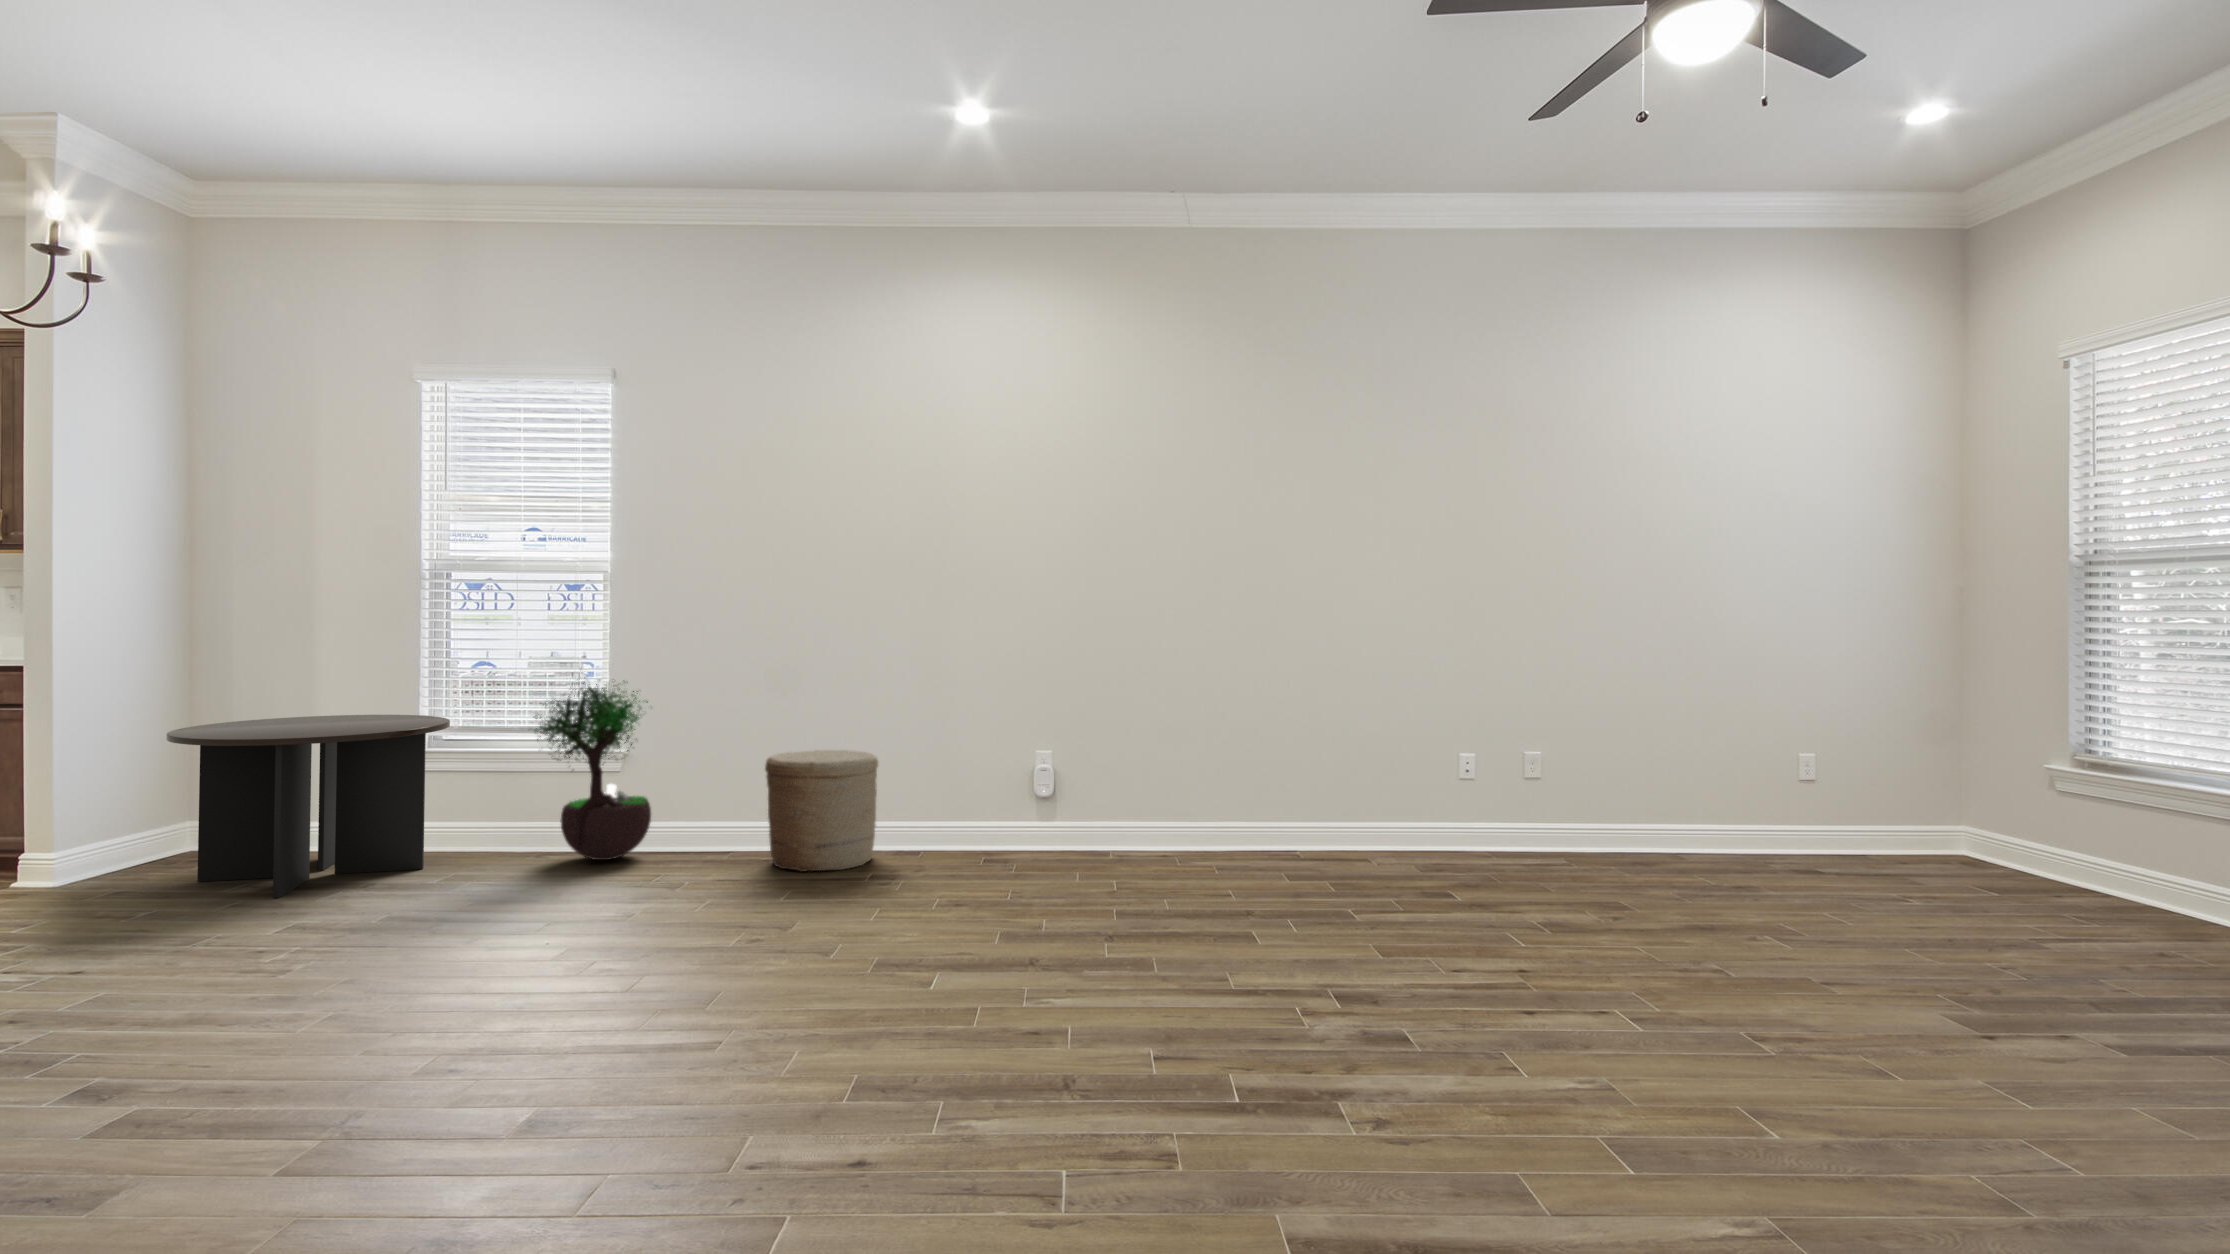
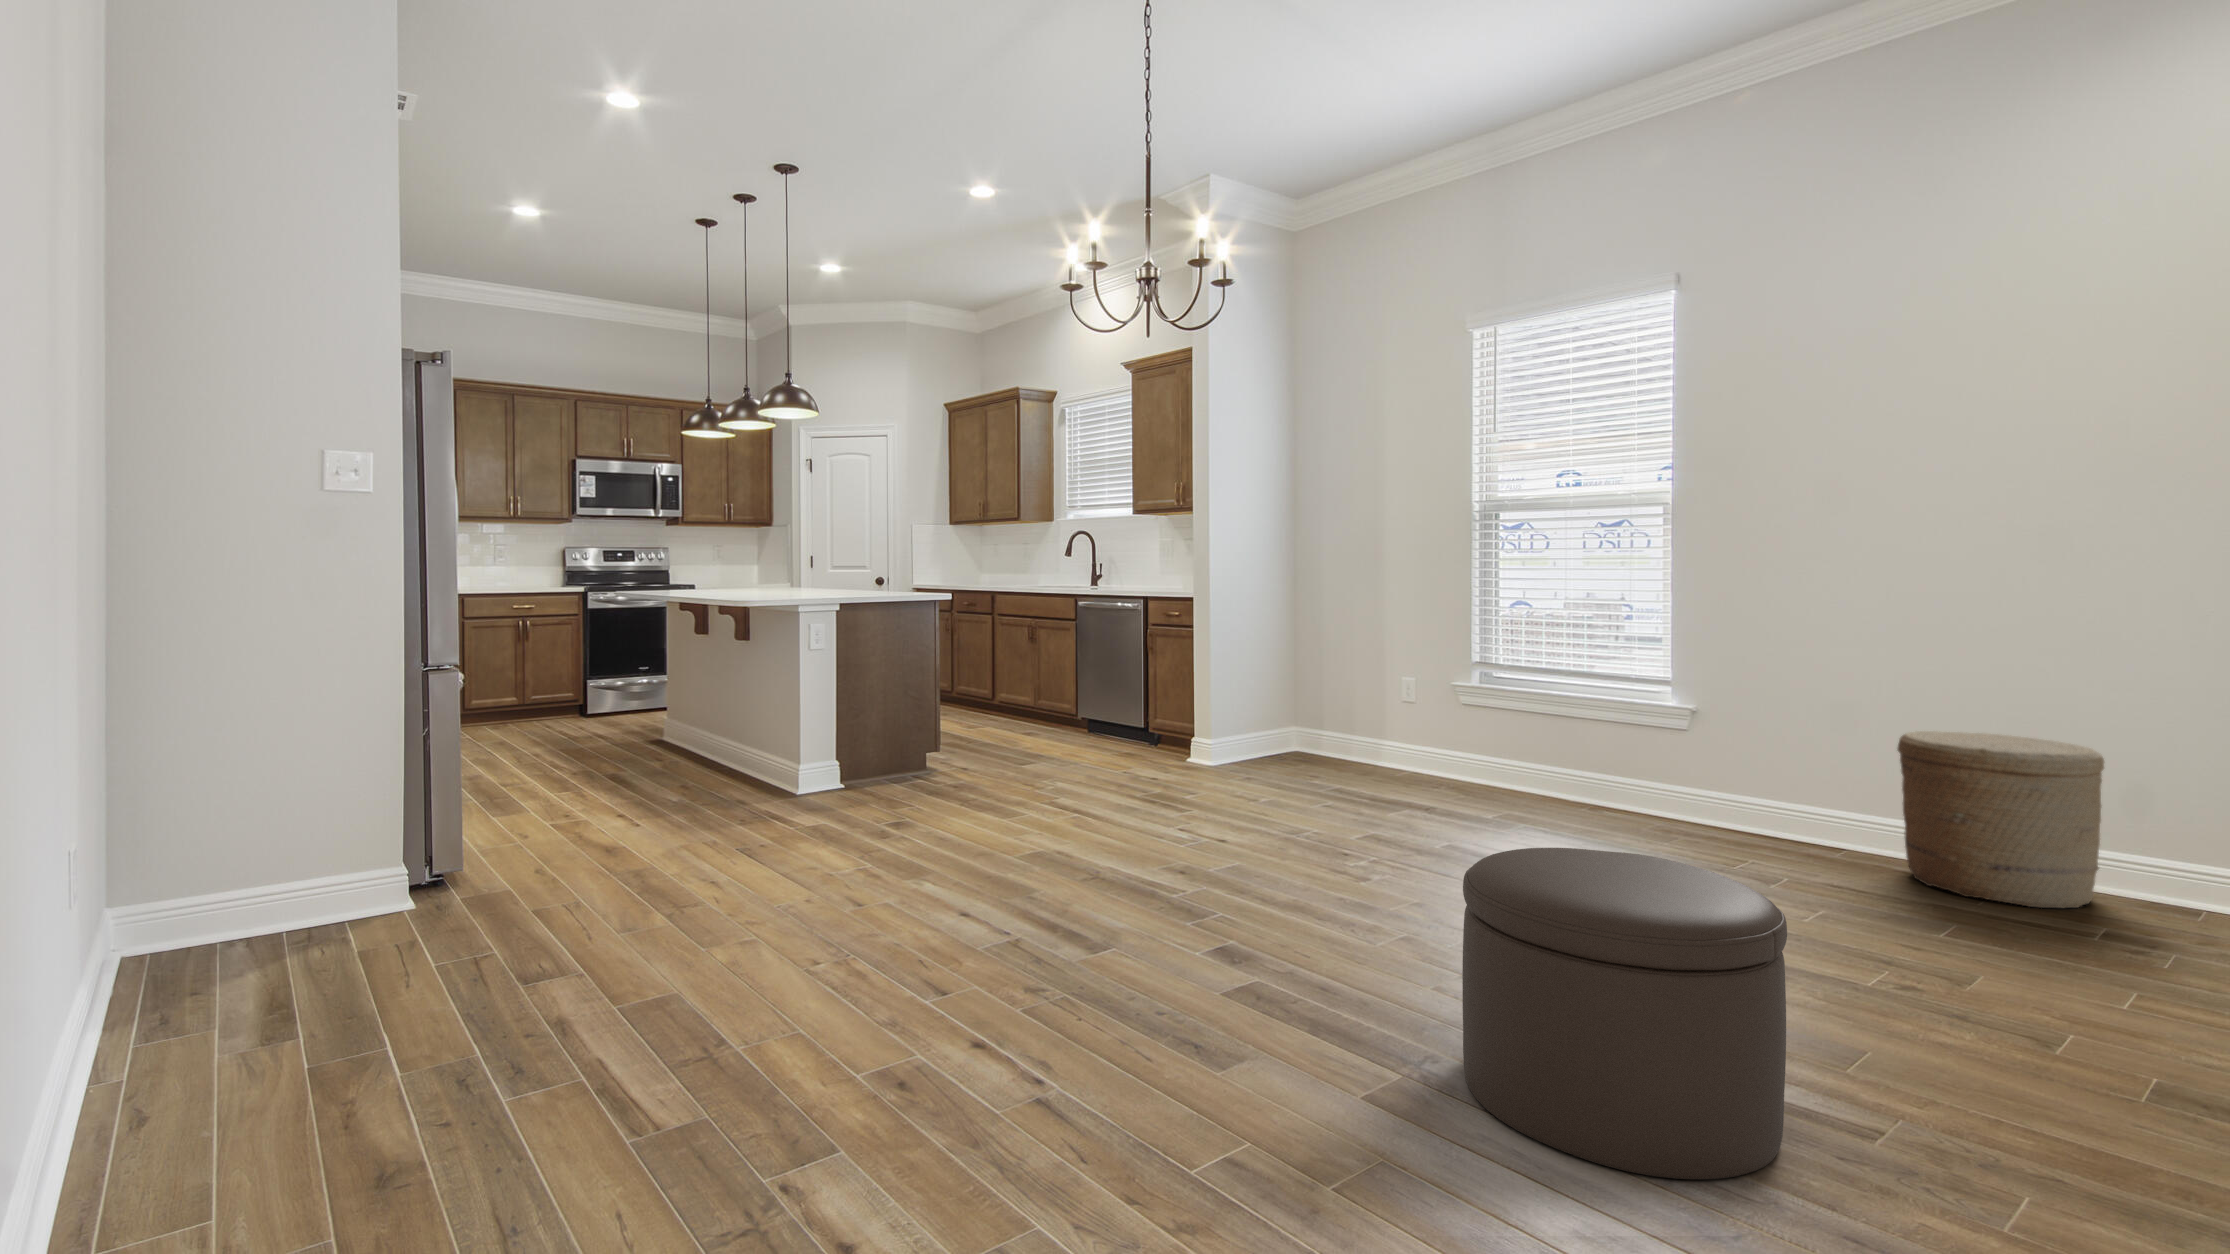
potted tree: present [534,679,651,860] -> none [1583,609,1731,828]
coffee table: present [166,715,450,898] -> none [1277,647,1501,806]
ottoman: none [391,879,644,1126] -> present [1462,848,1787,1179]

